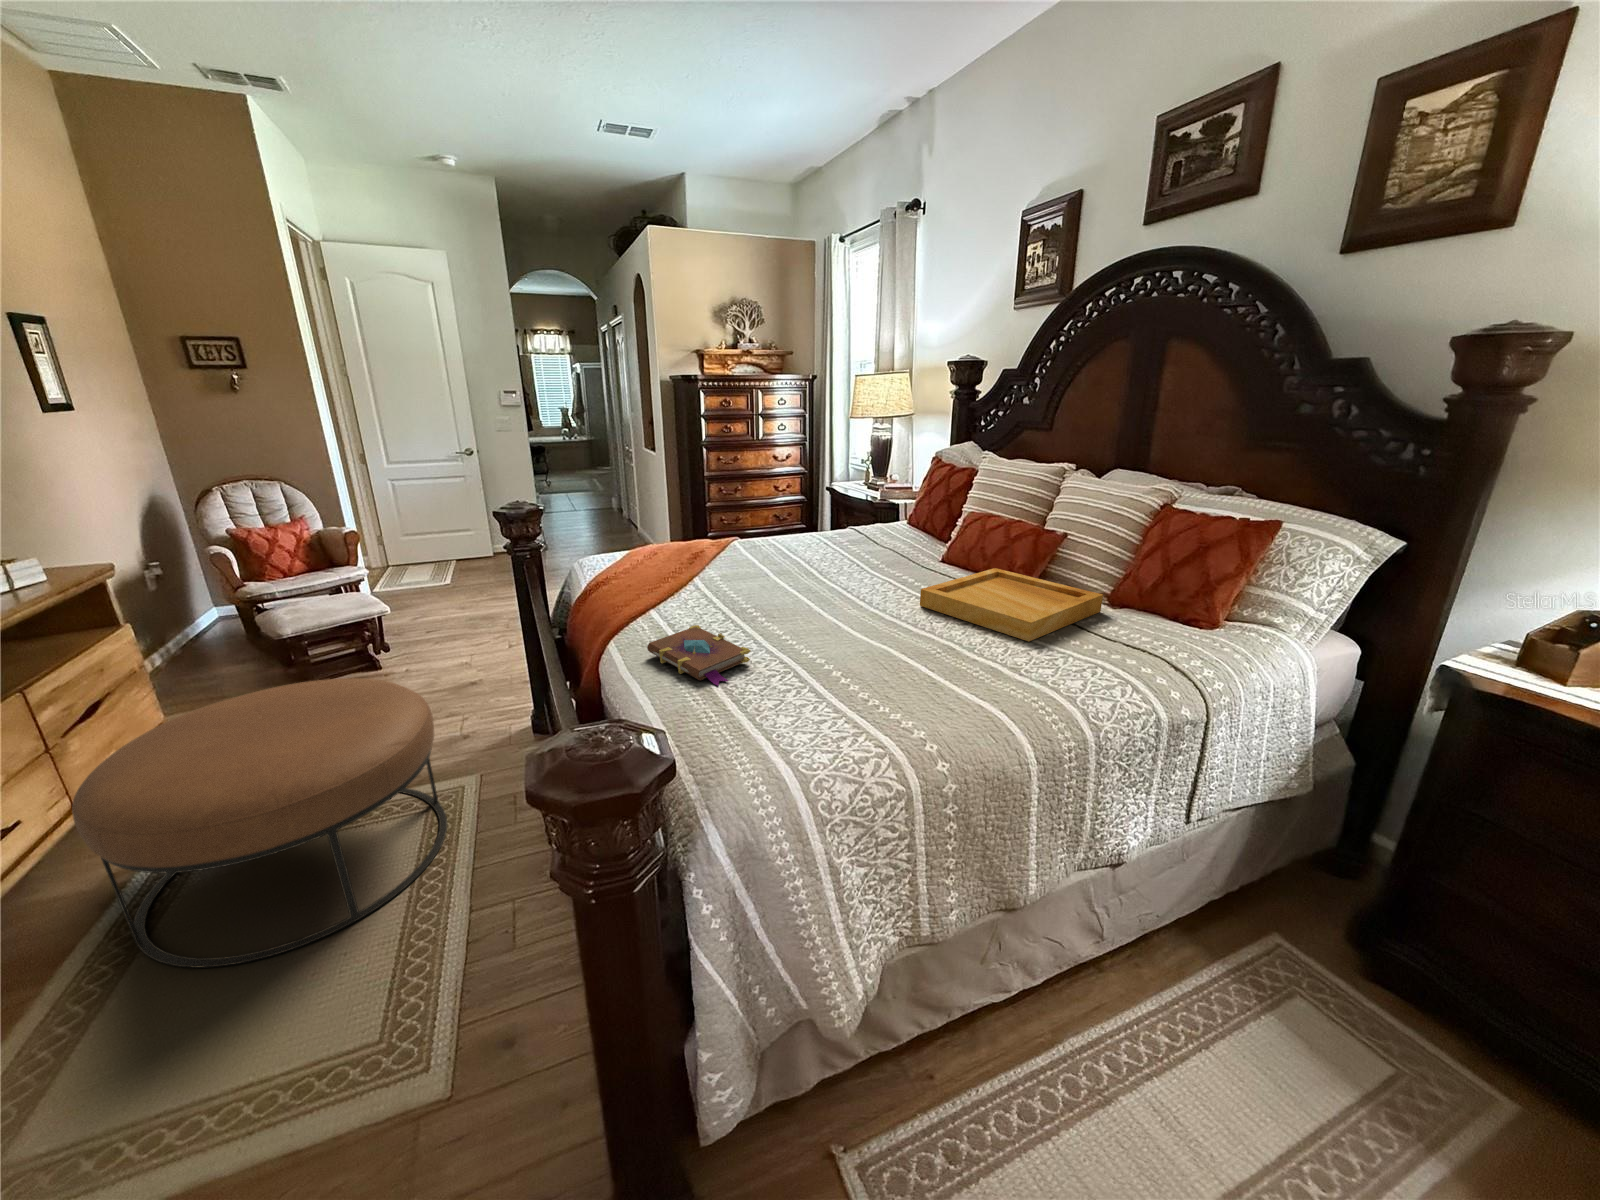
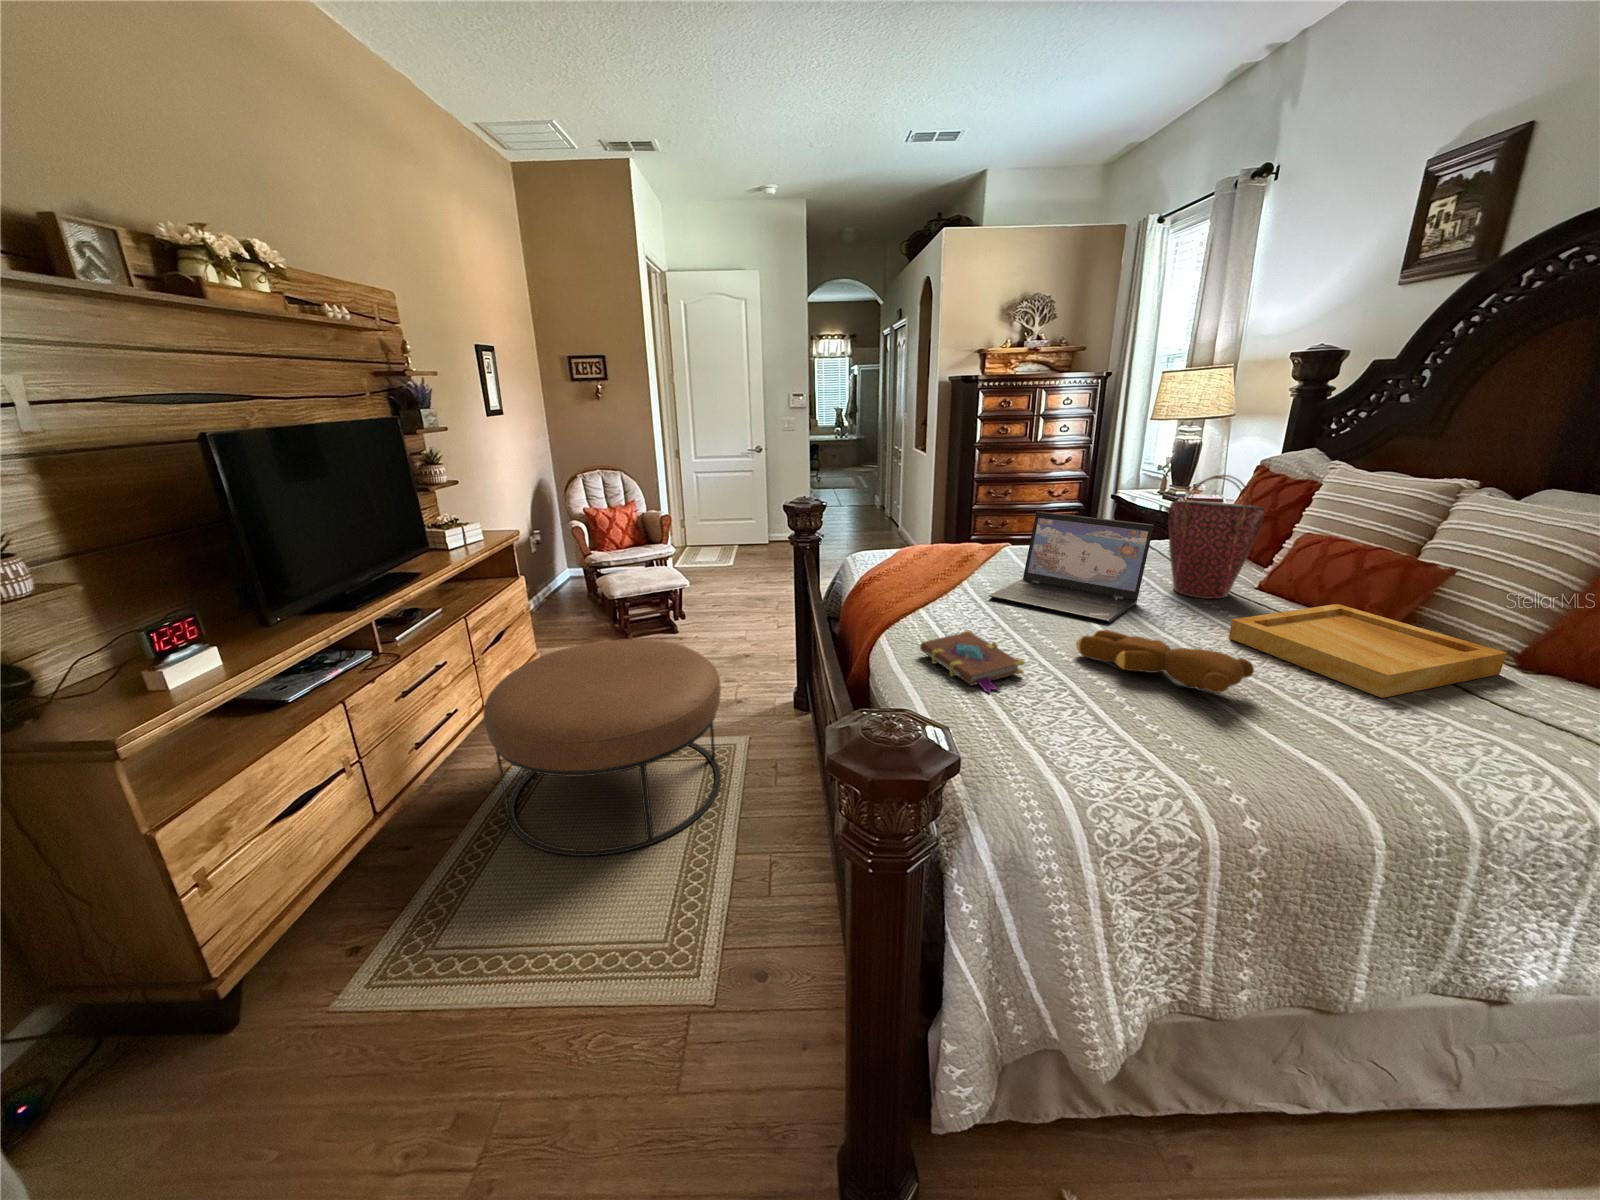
handbag: none [865,464,938,573] -> present [1168,475,1265,599]
laptop: none [716,504,854,603] -> present [989,511,1154,622]
teddy bear: none [796,610,938,655] -> present [1076,630,1254,693]

